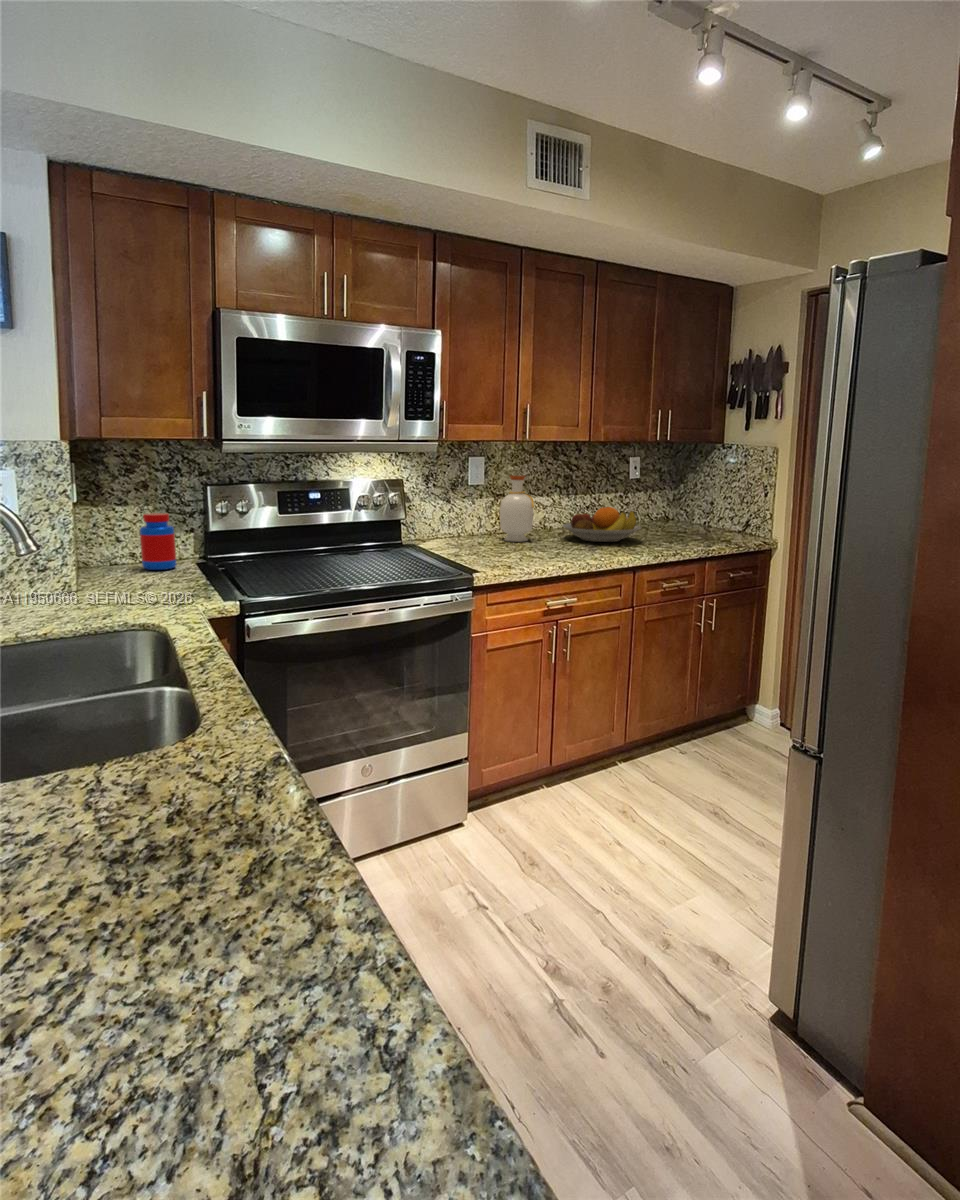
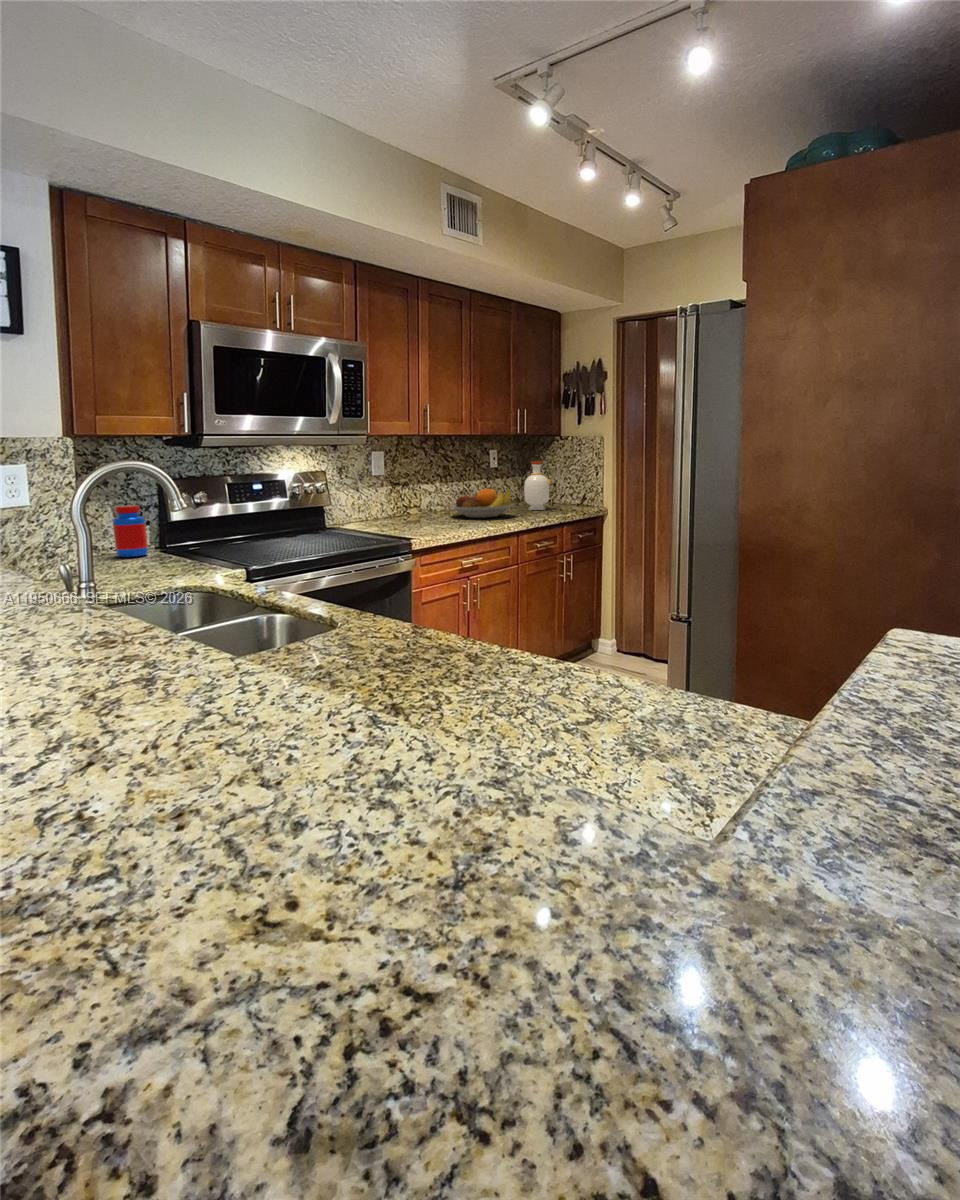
bottle: present [500,475,534,541] -> present [524,461,551,510]

